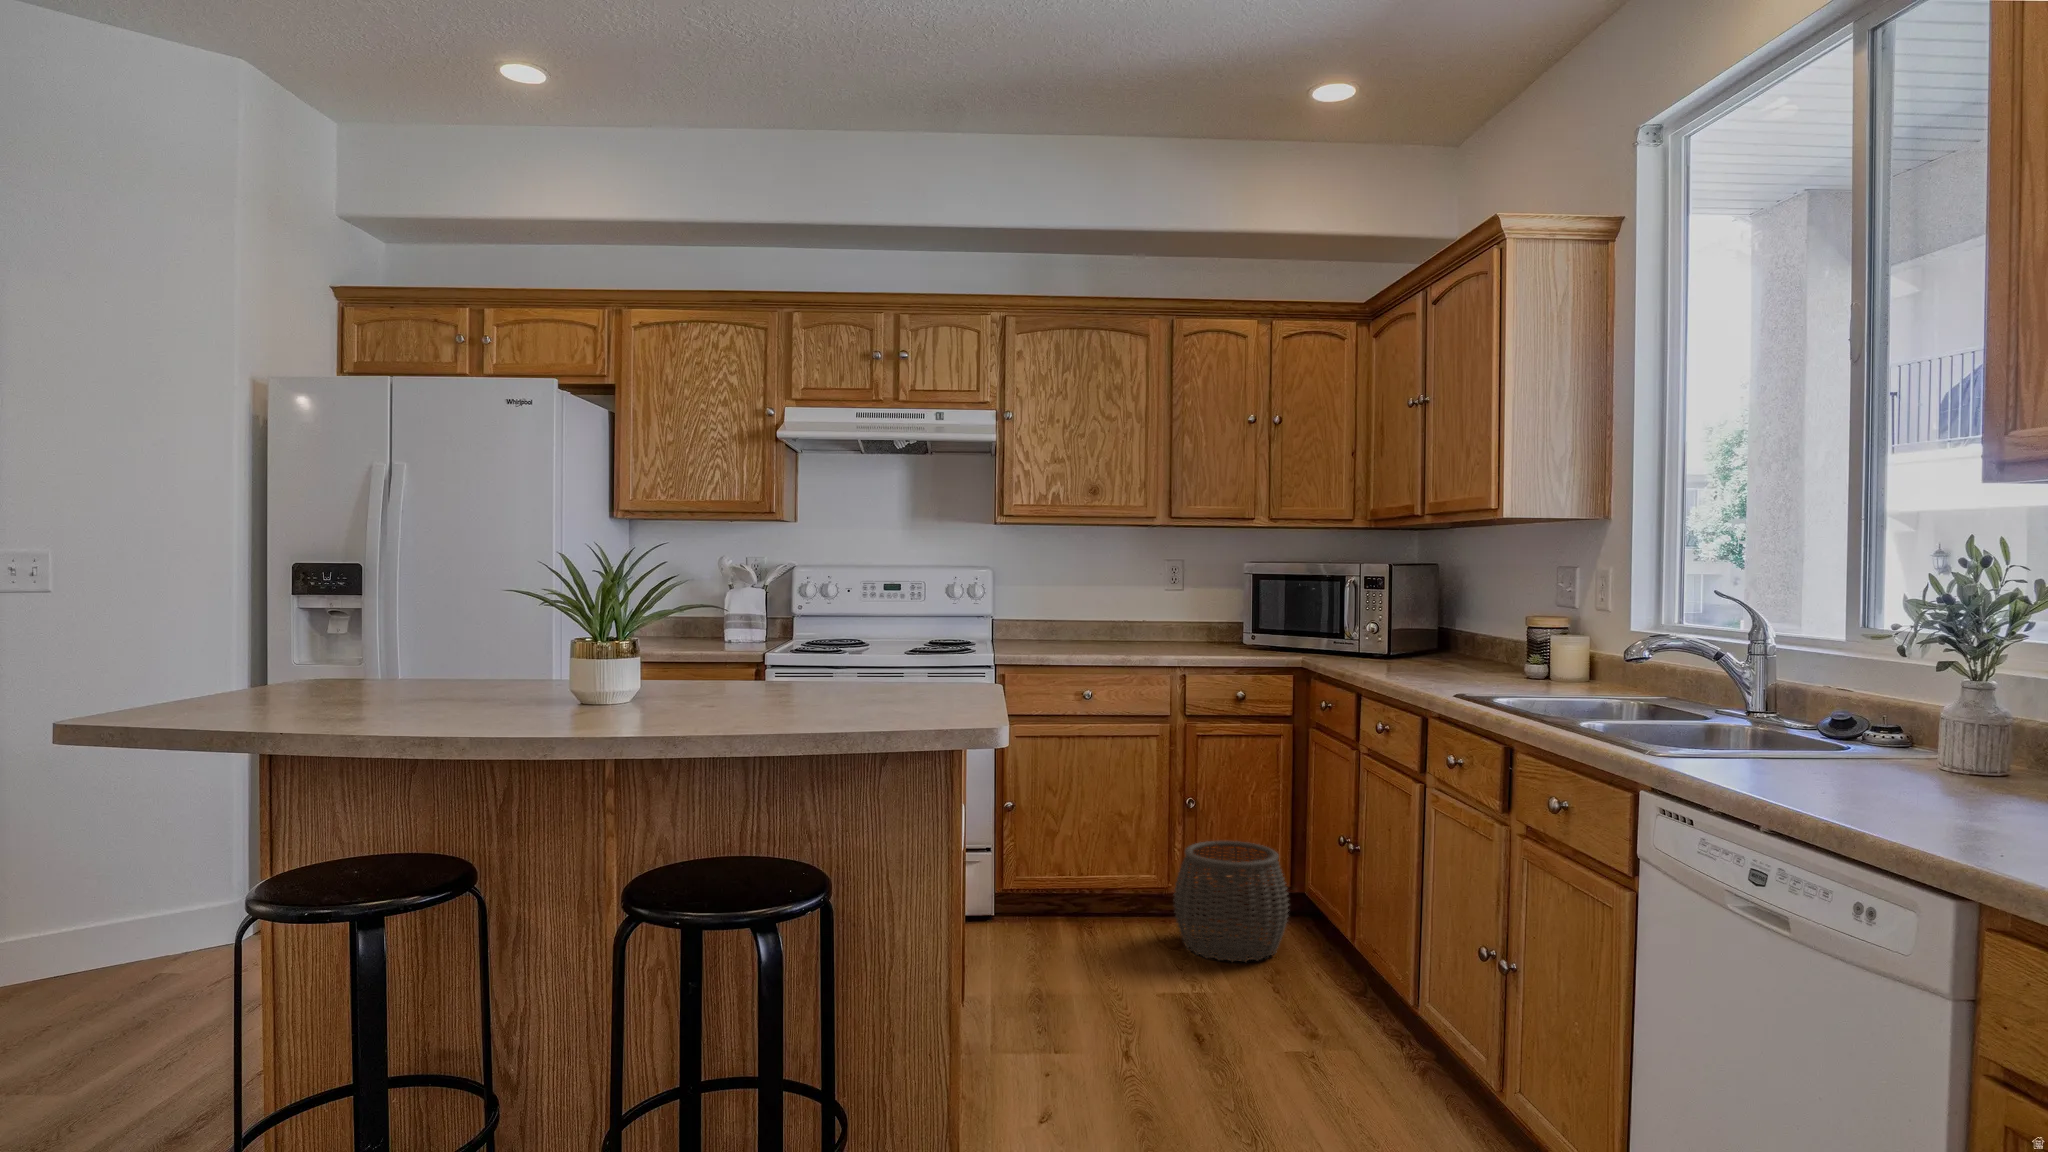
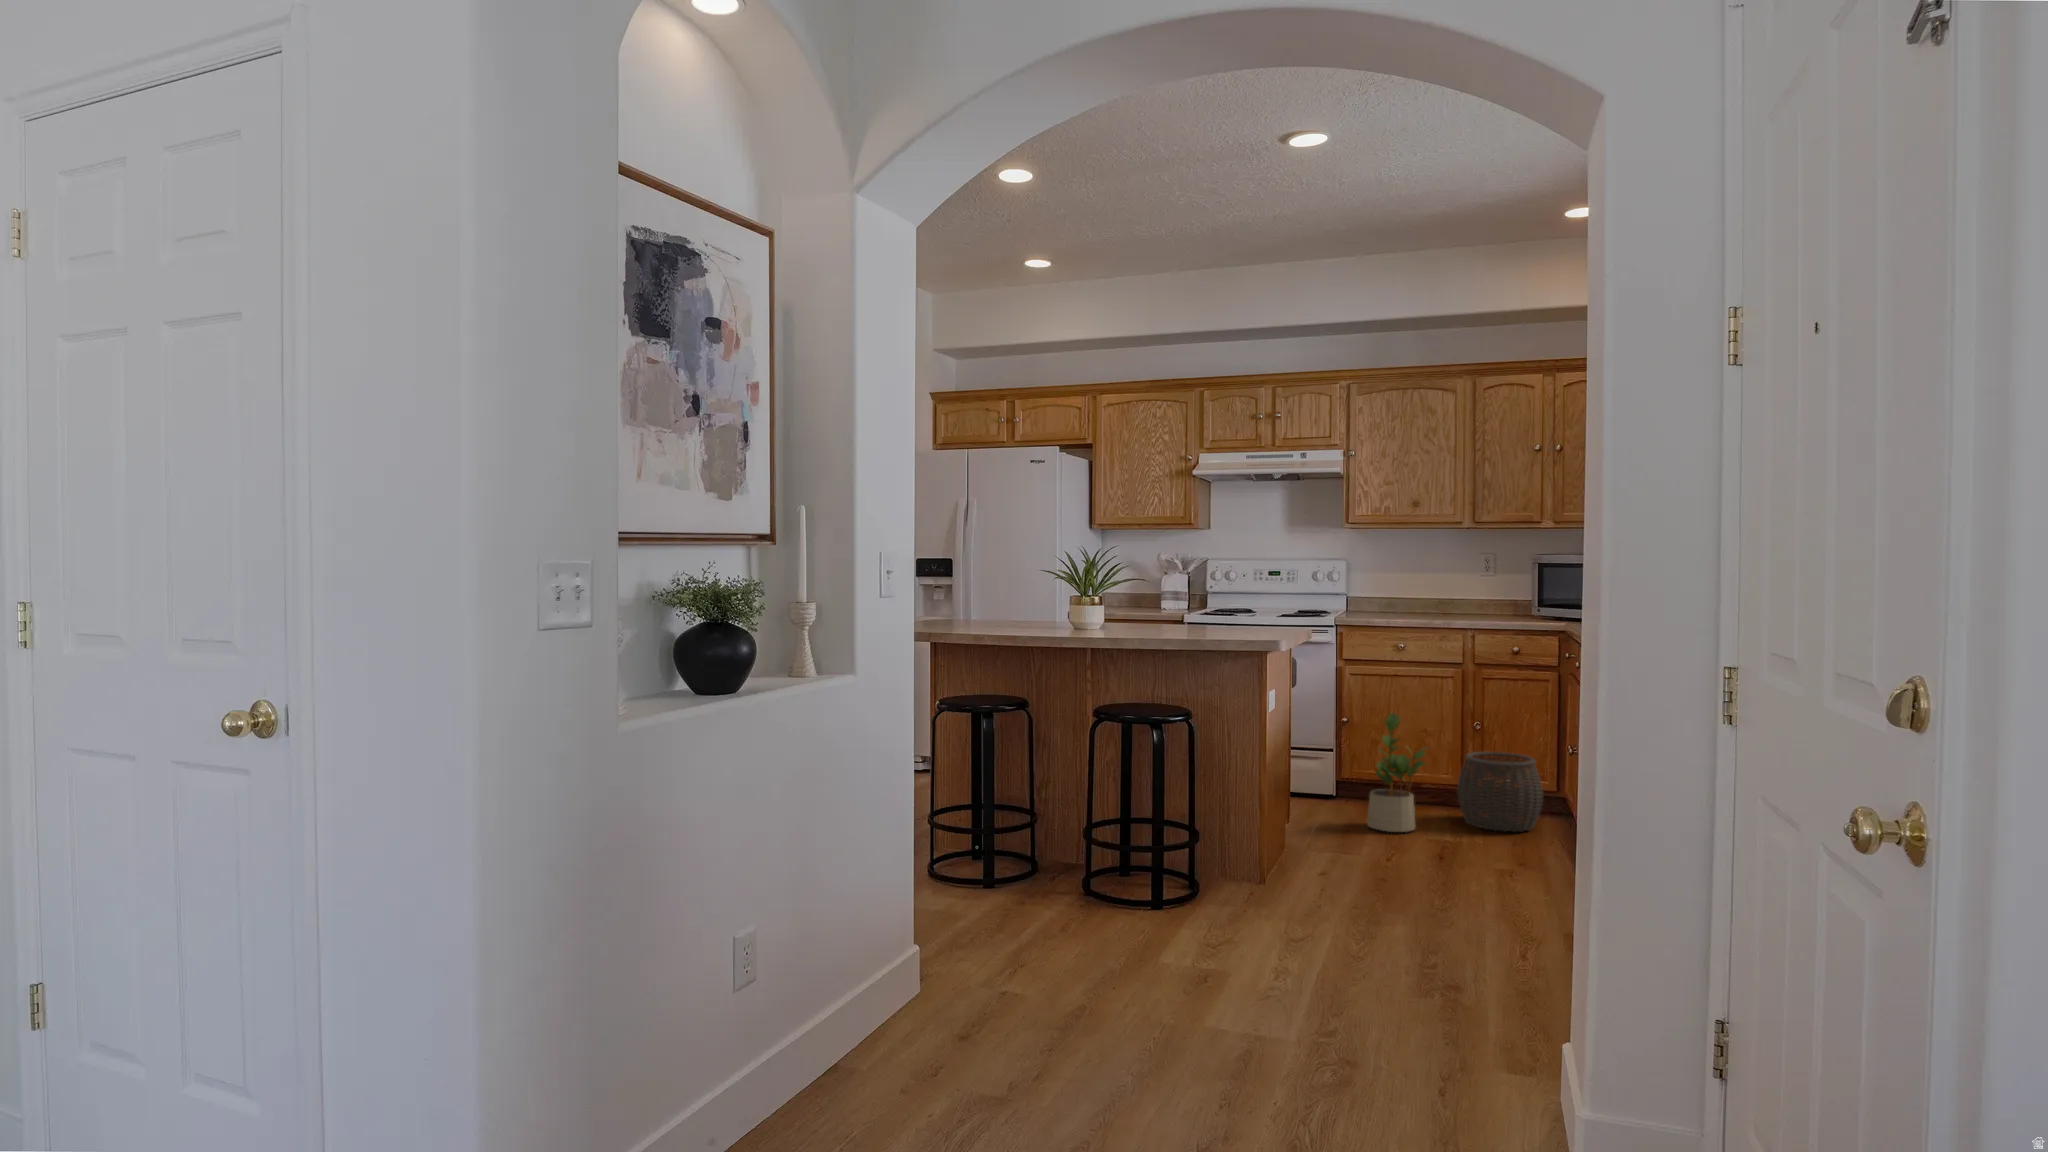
potted plant: none [1060,801,1147,986] -> present [1367,713,1427,832]

